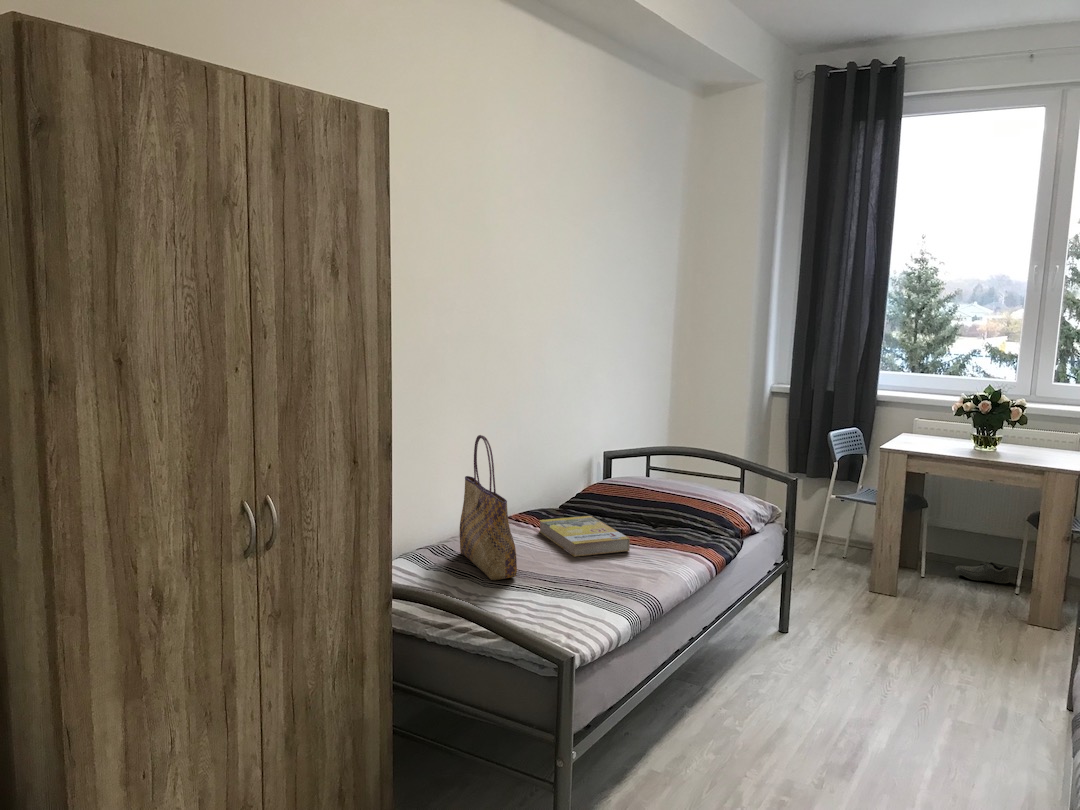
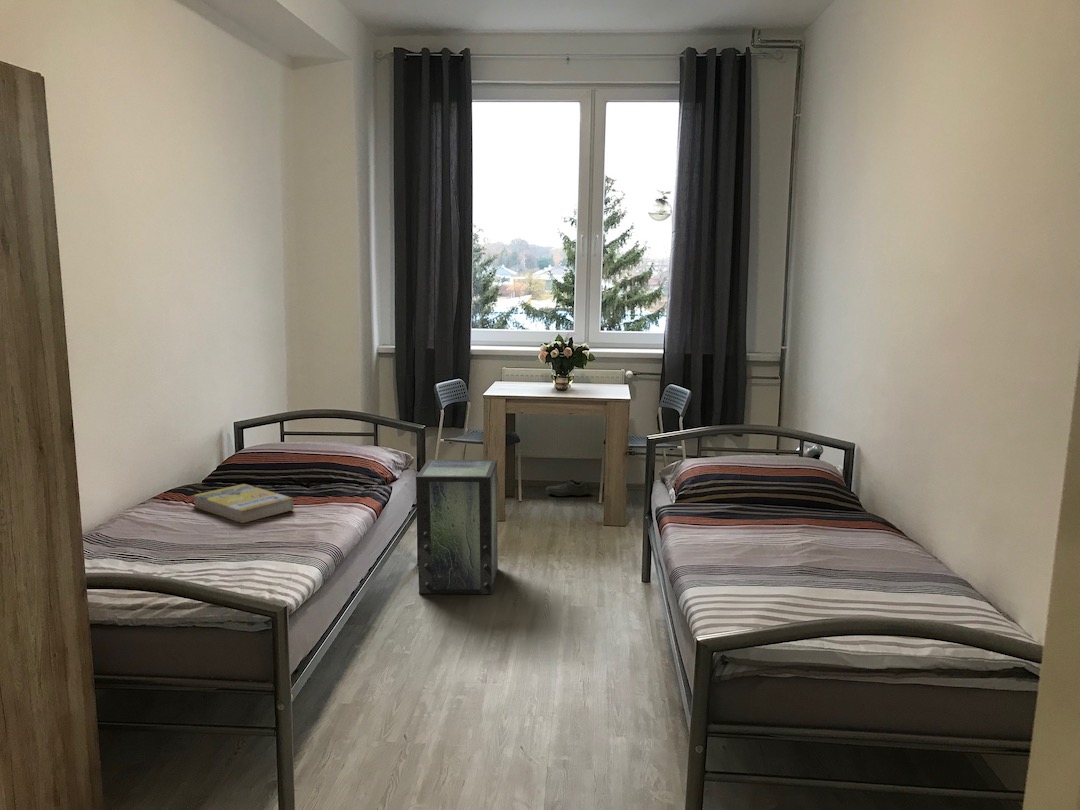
tote bag: present [460,435,517,580] -> none [115,414,193,557]
storage box: none [769,516,879,684] -> present [416,460,498,594]

